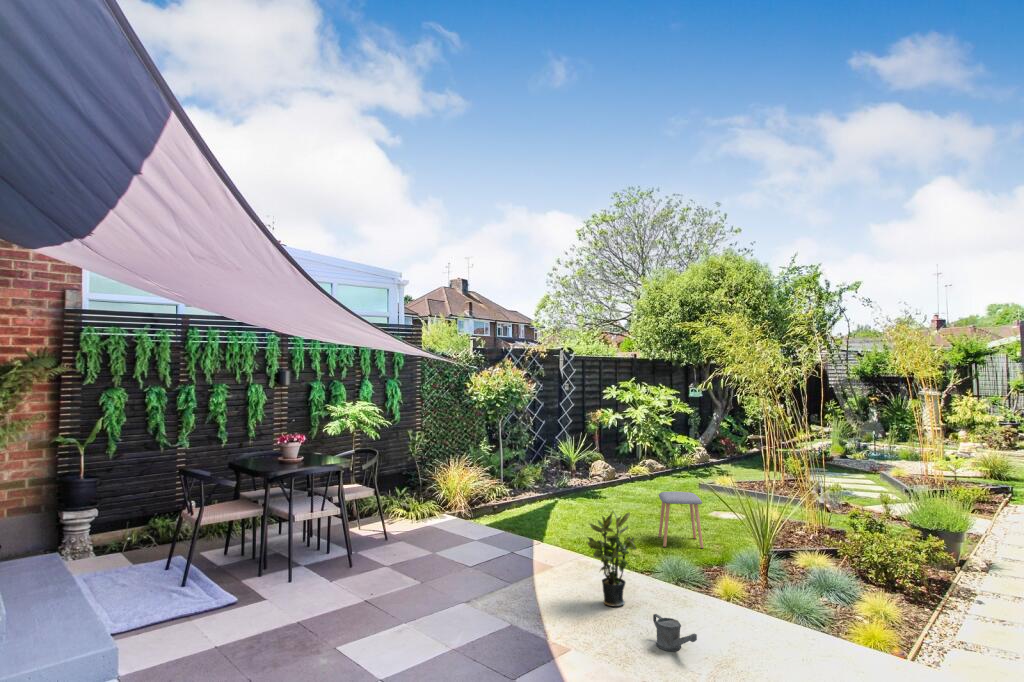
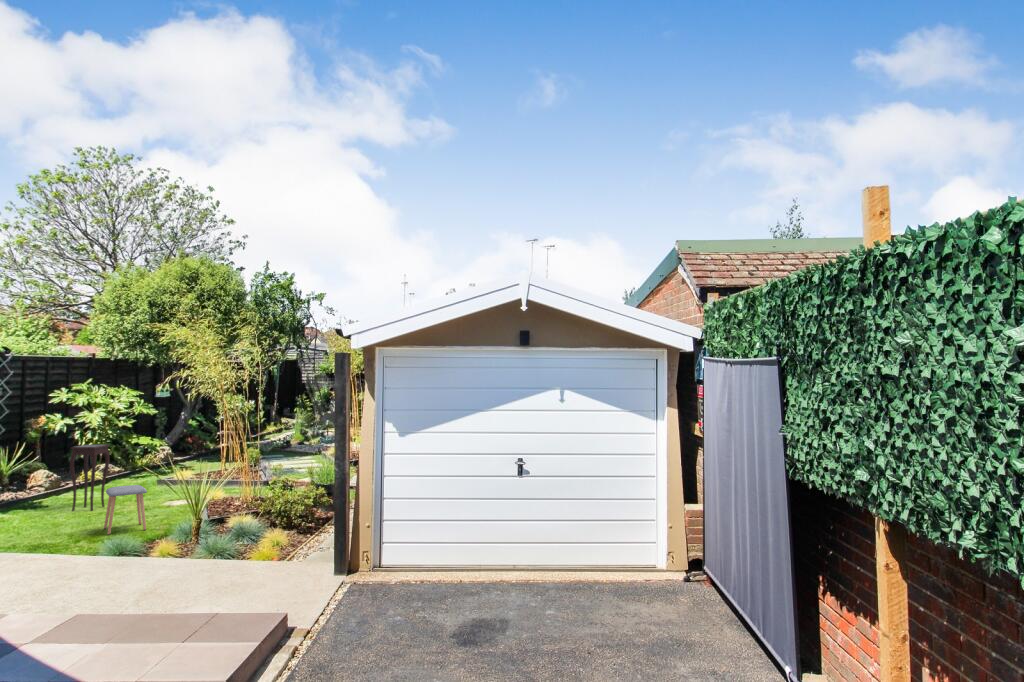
side table: none [622,441,657,511] -> present [70,445,110,511]
potted plant: present [587,511,636,607] -> none [27,501,76,582]
watering can: present [653,614,697,651] -> none [88,572,122,595]

